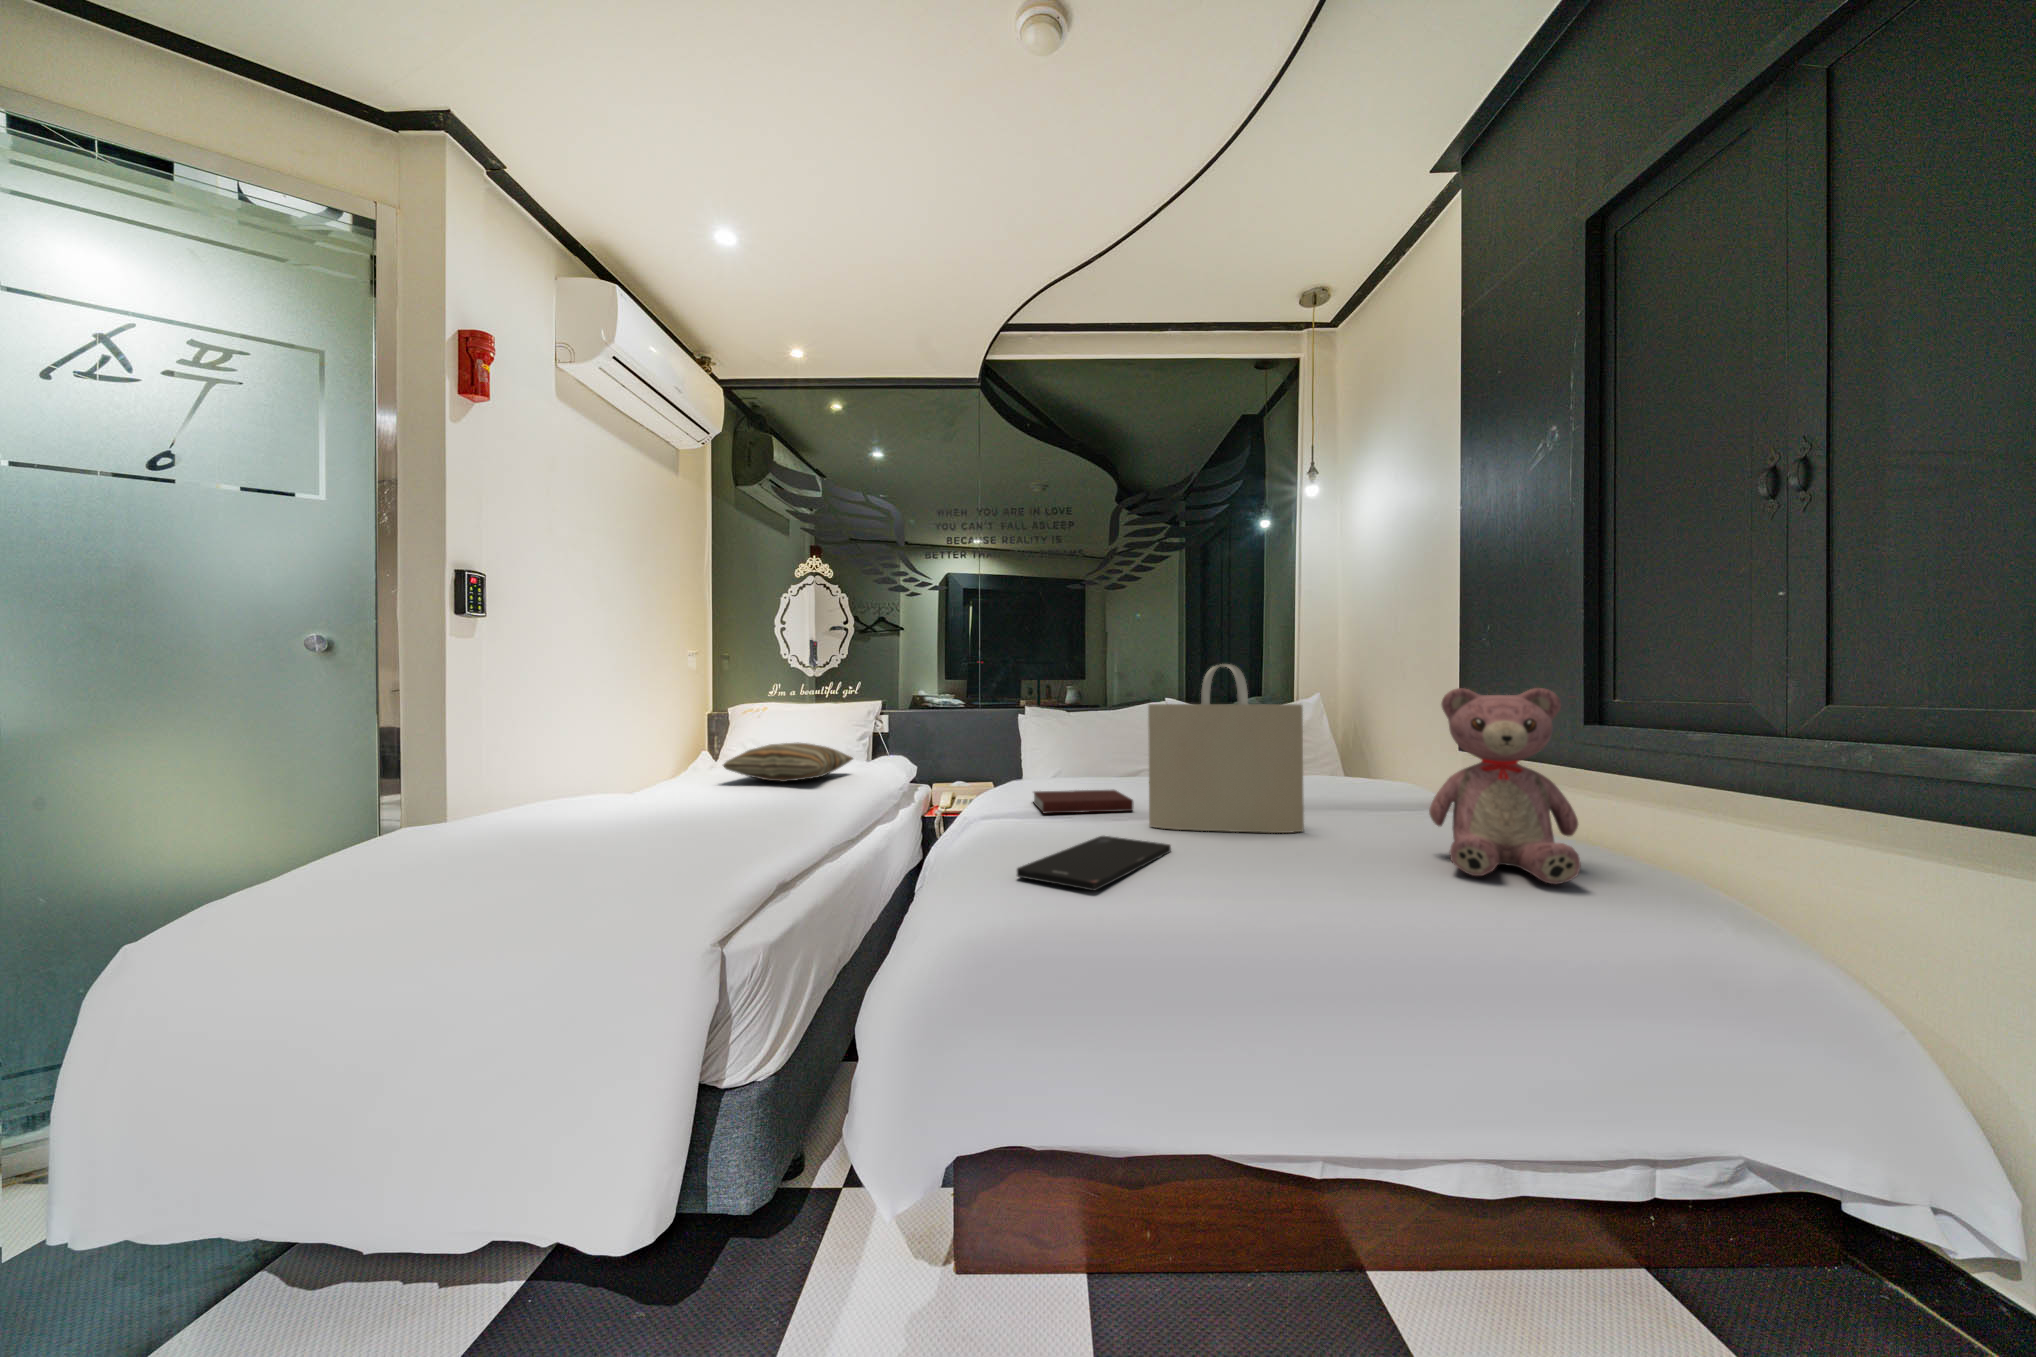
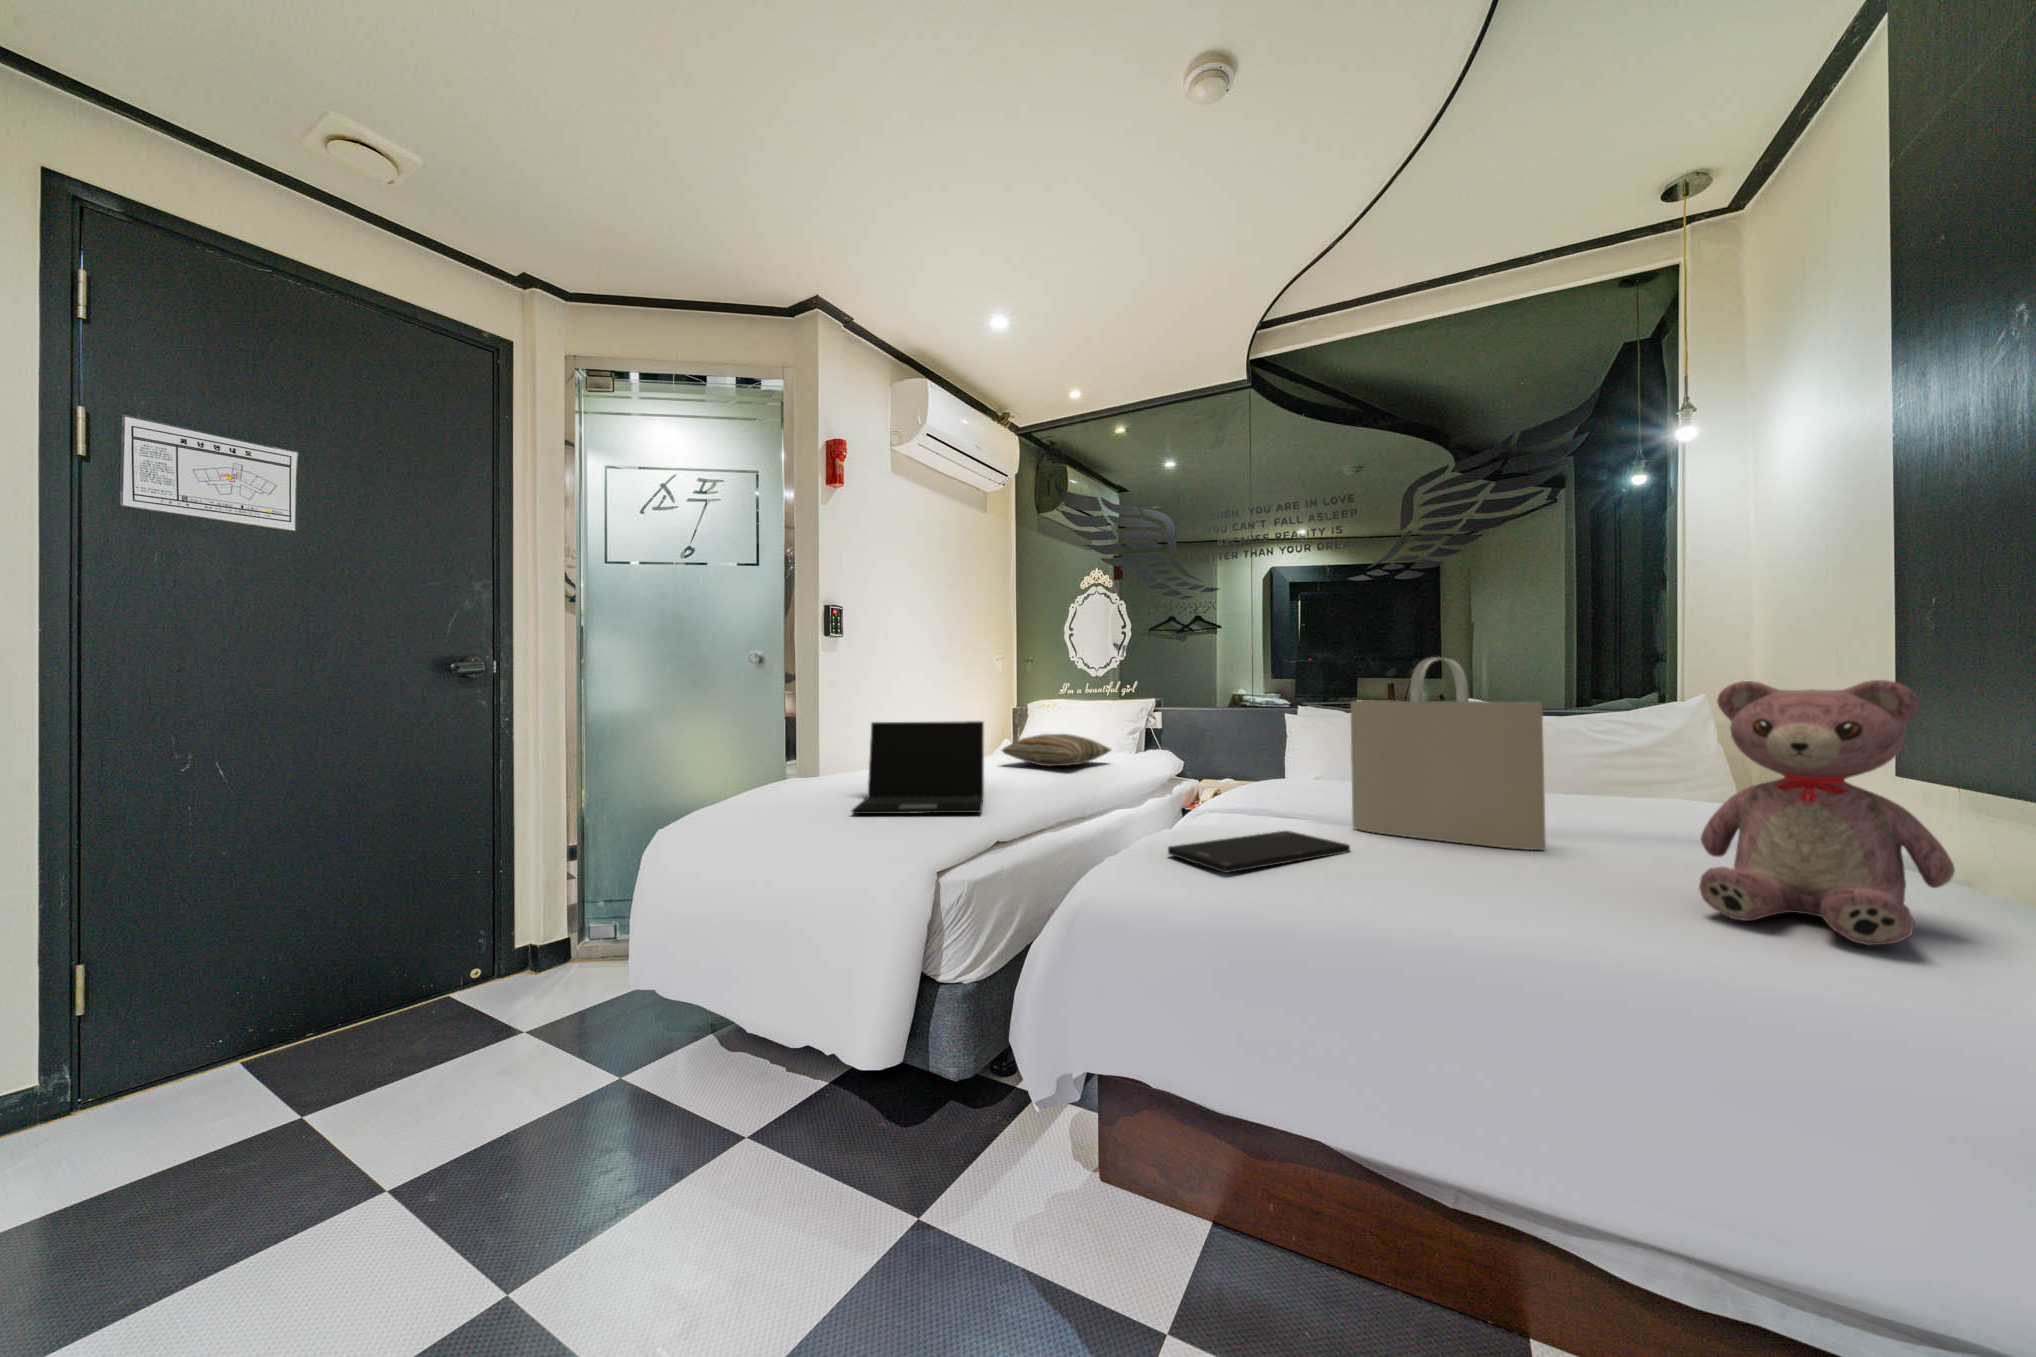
laptop: none [553,732,752,872] -> present [852,721,984,814]
notebook: present [1033,790,1133,814] -> none [1251,787,1352,813]

